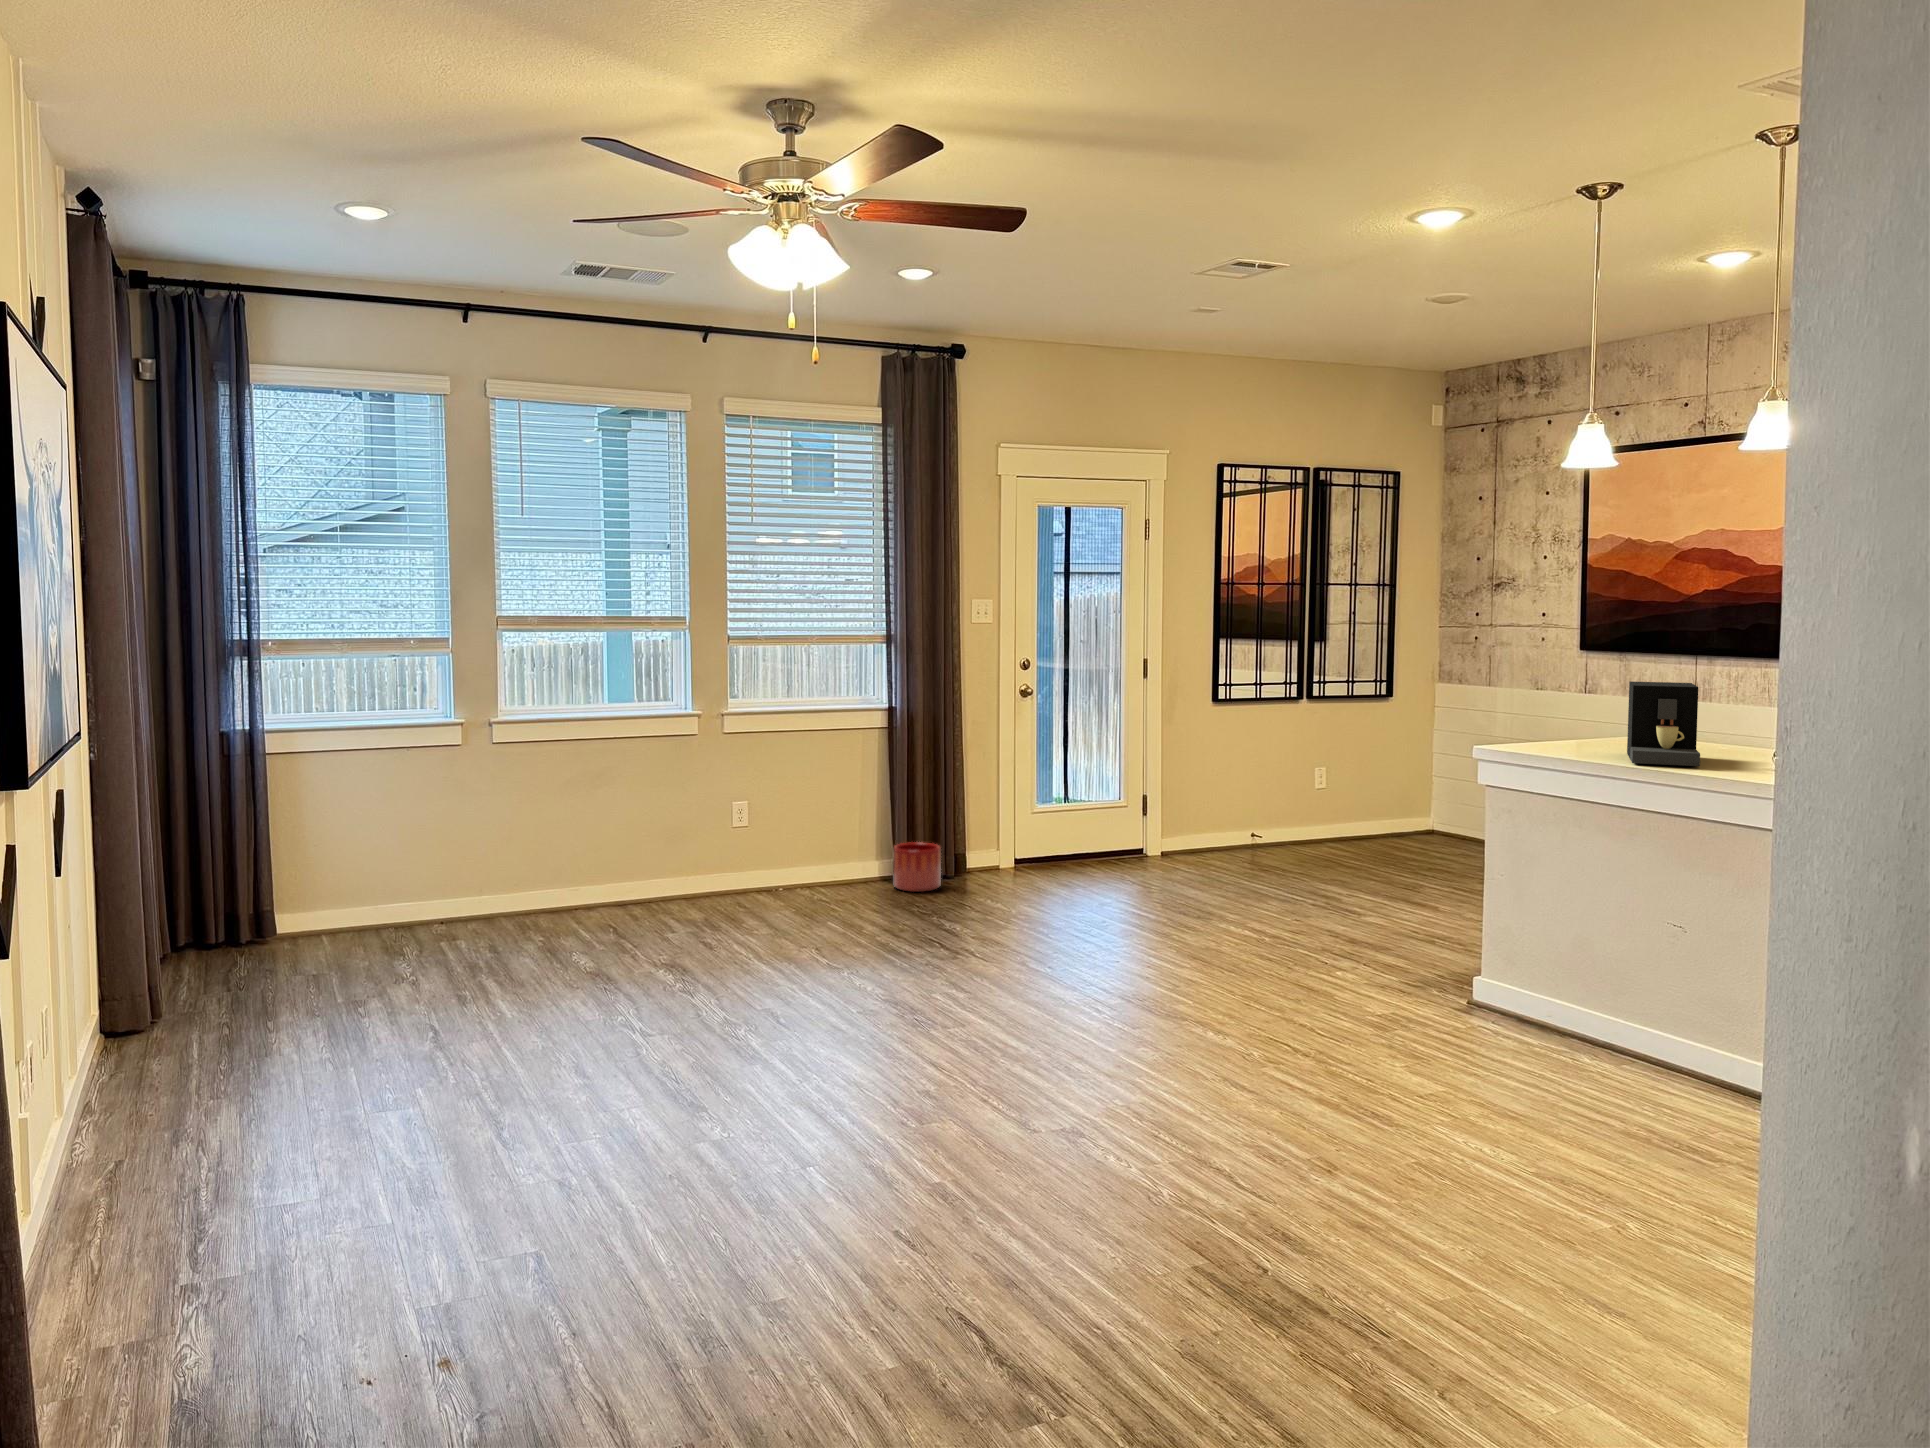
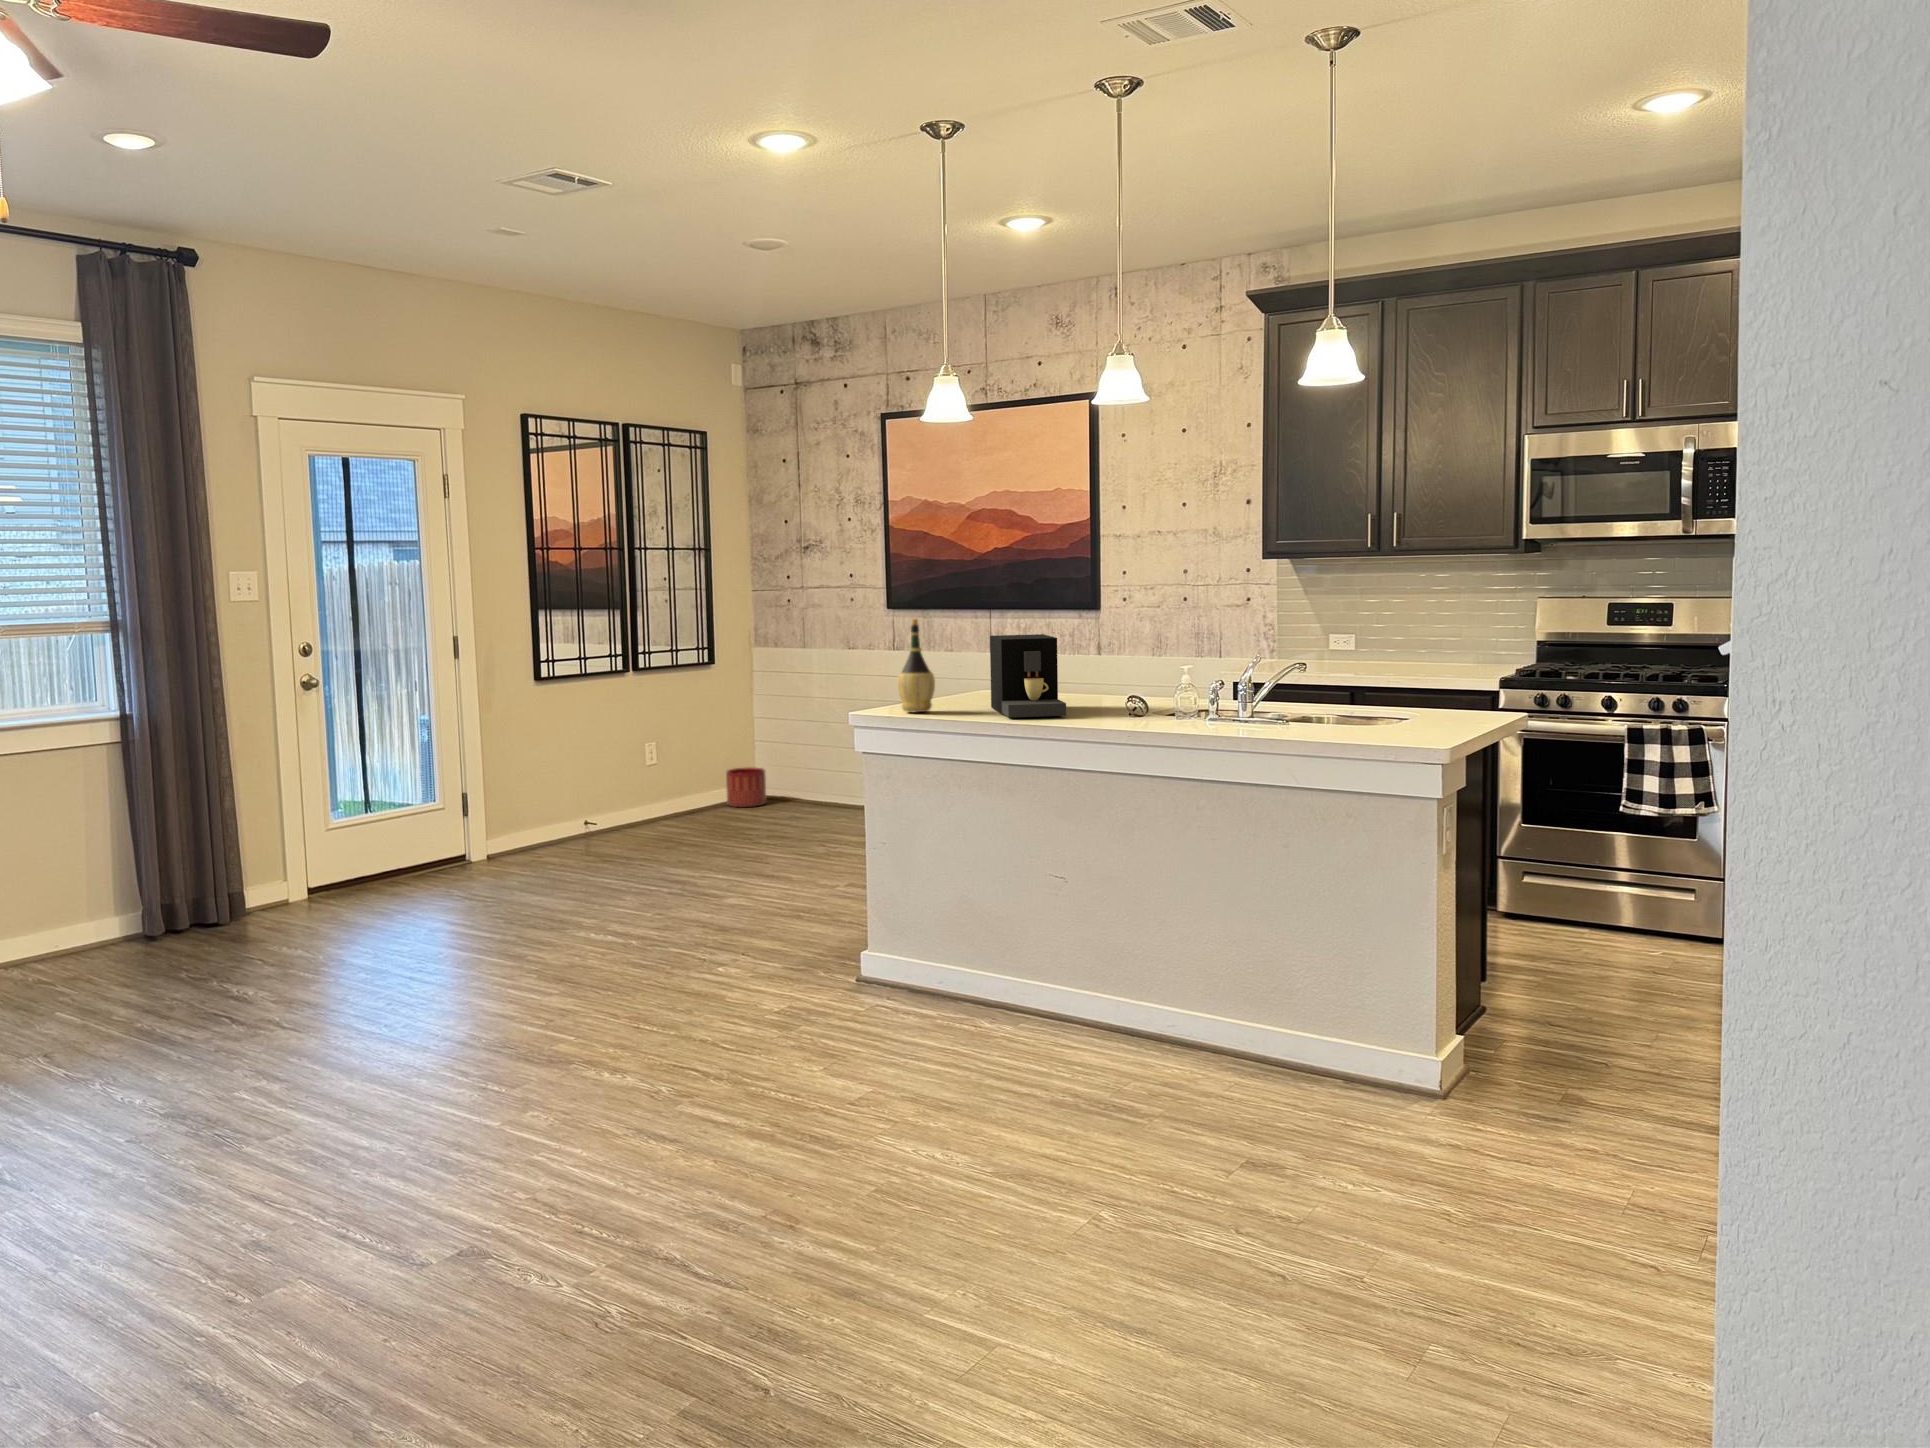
wine bottle: none [1522,661,1562,752] -> present [897,619,935,712]
planter: present [894,842,941,892] -> present [726,767,766,807]

